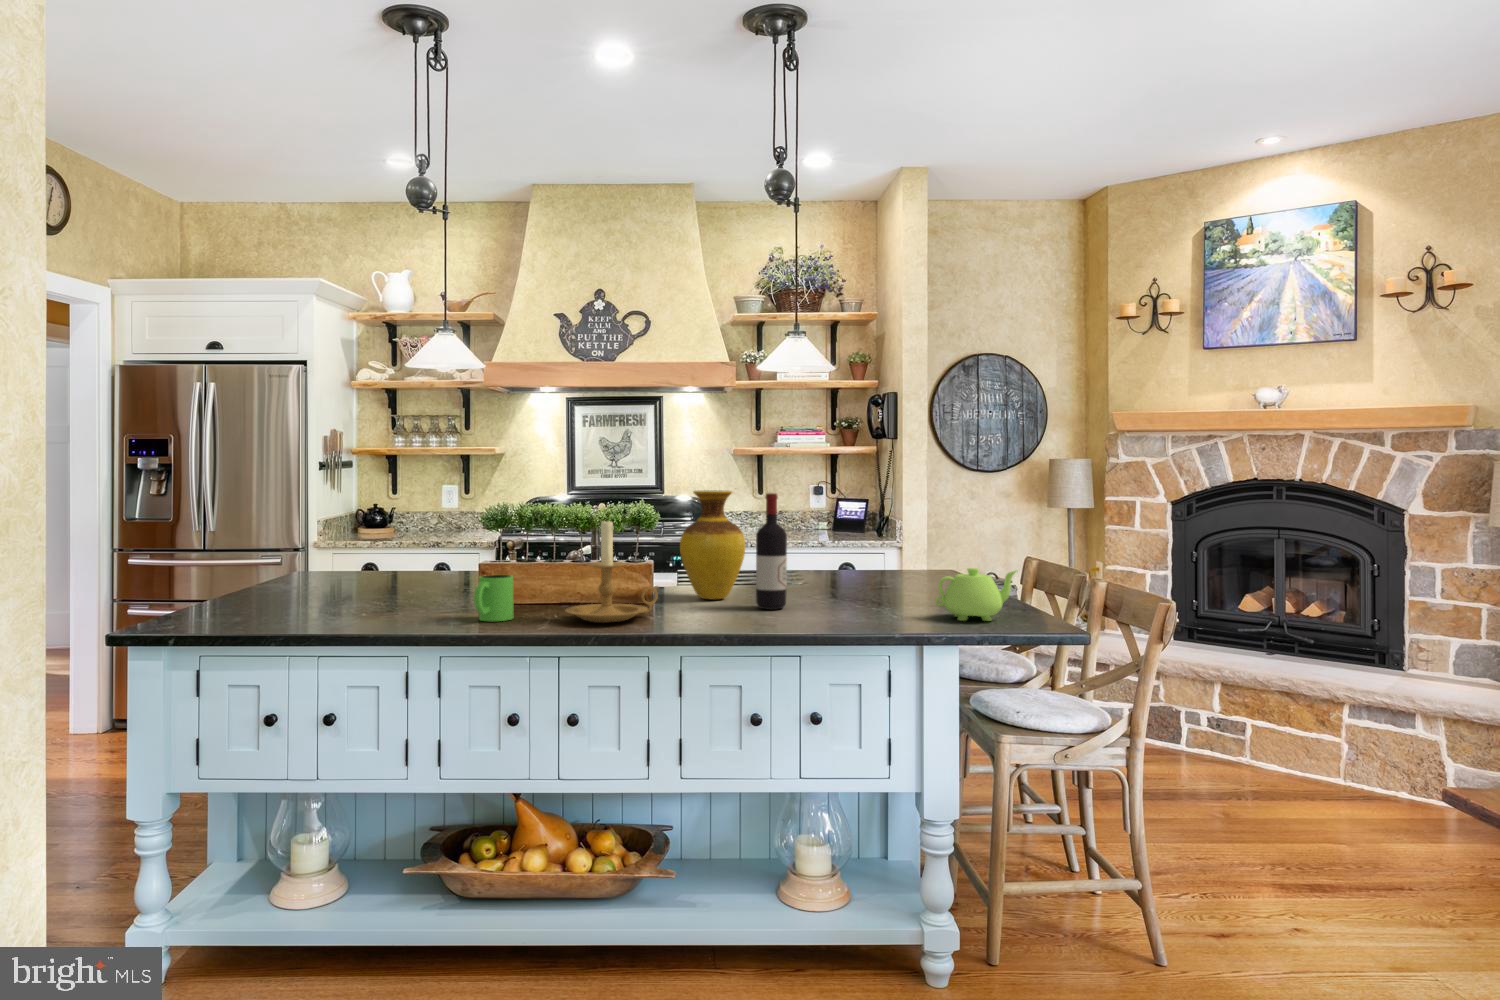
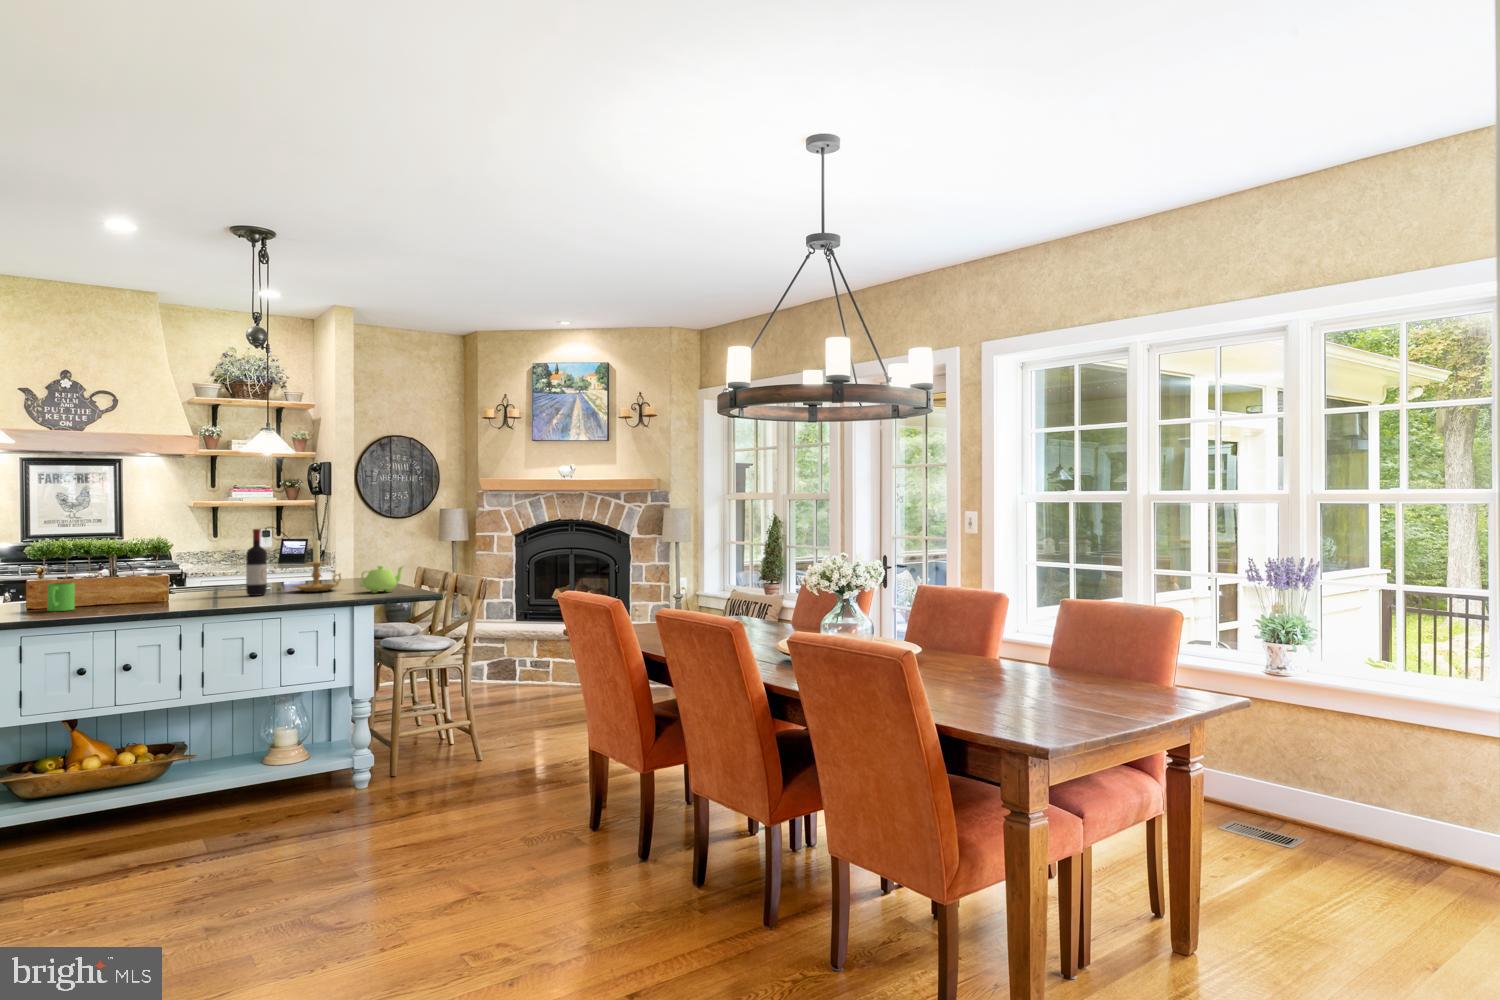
vase: present [680,490,745,599] -> none [189,528,236,595]
candle holder: present [565,519,658,623] -> present [294,540,341,592]

